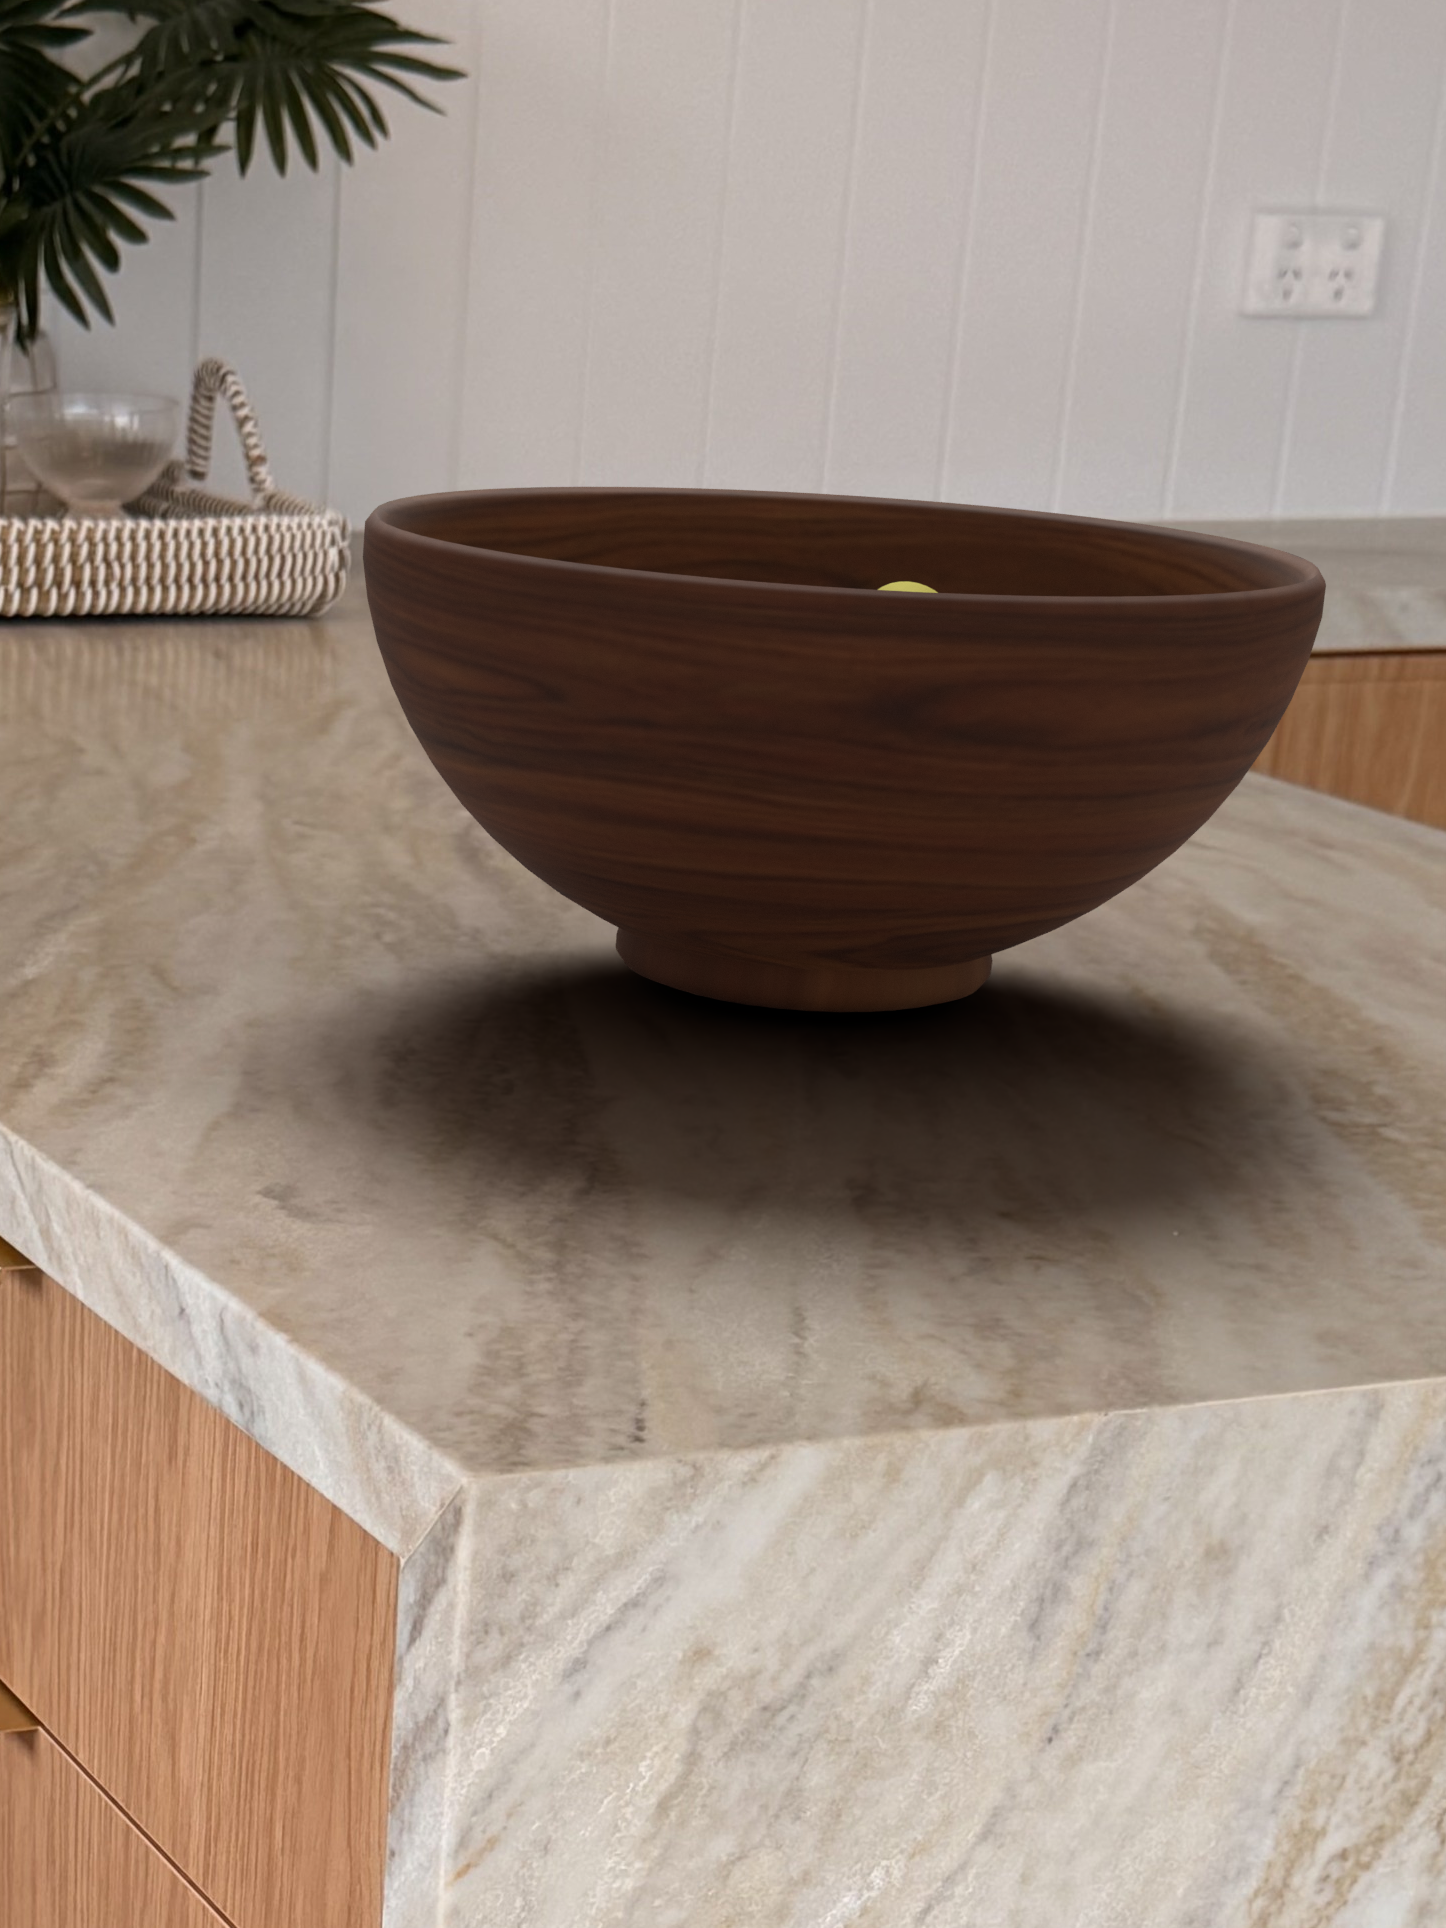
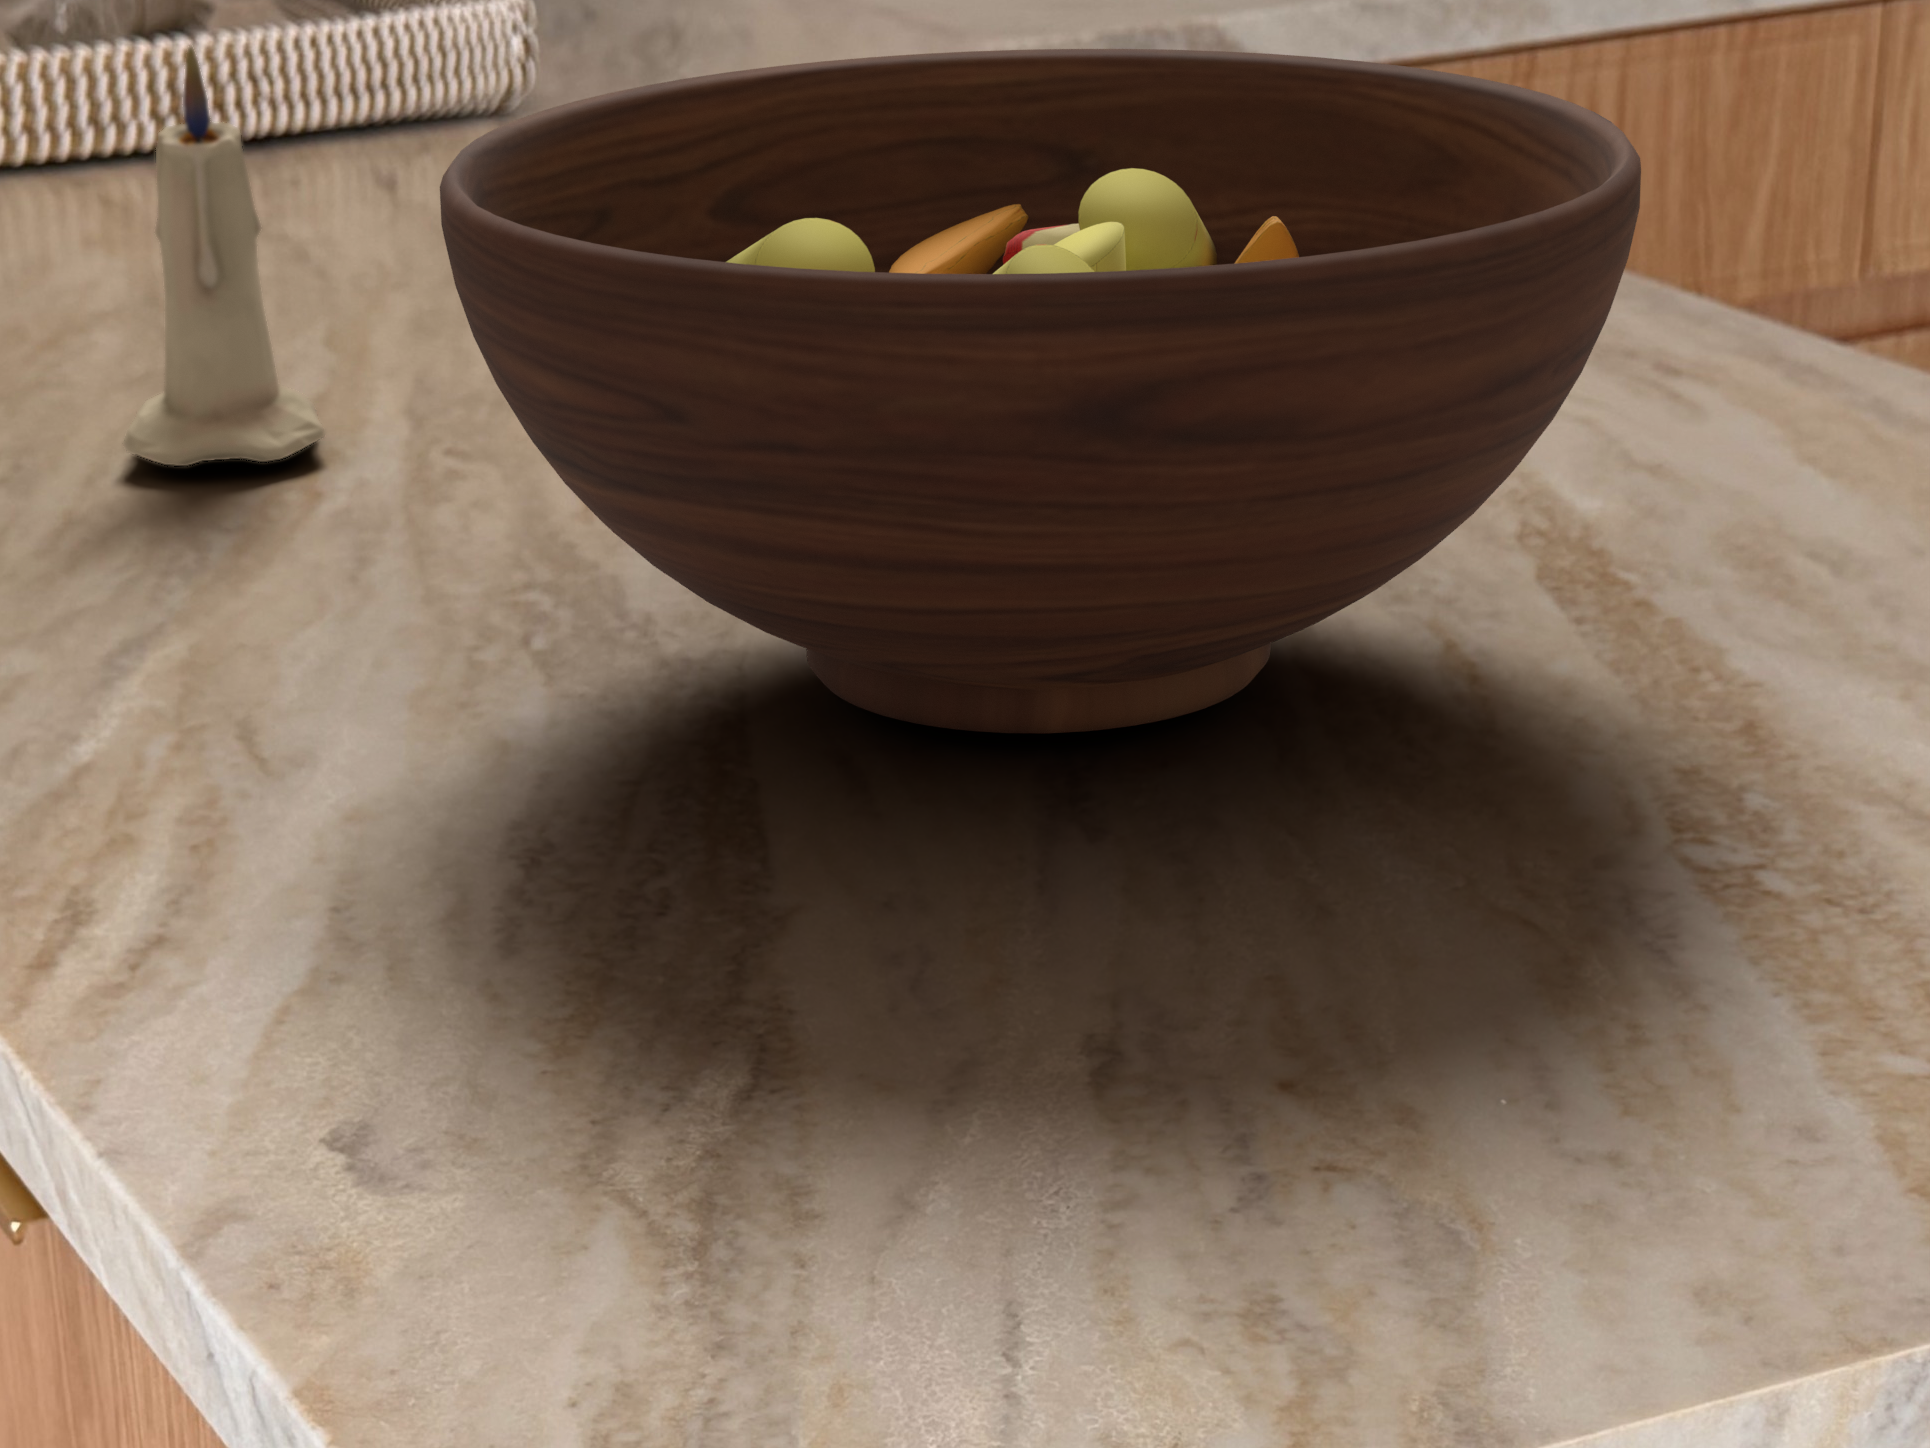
candle: none [31,455,198,813] -> present [123,46,324,466]

